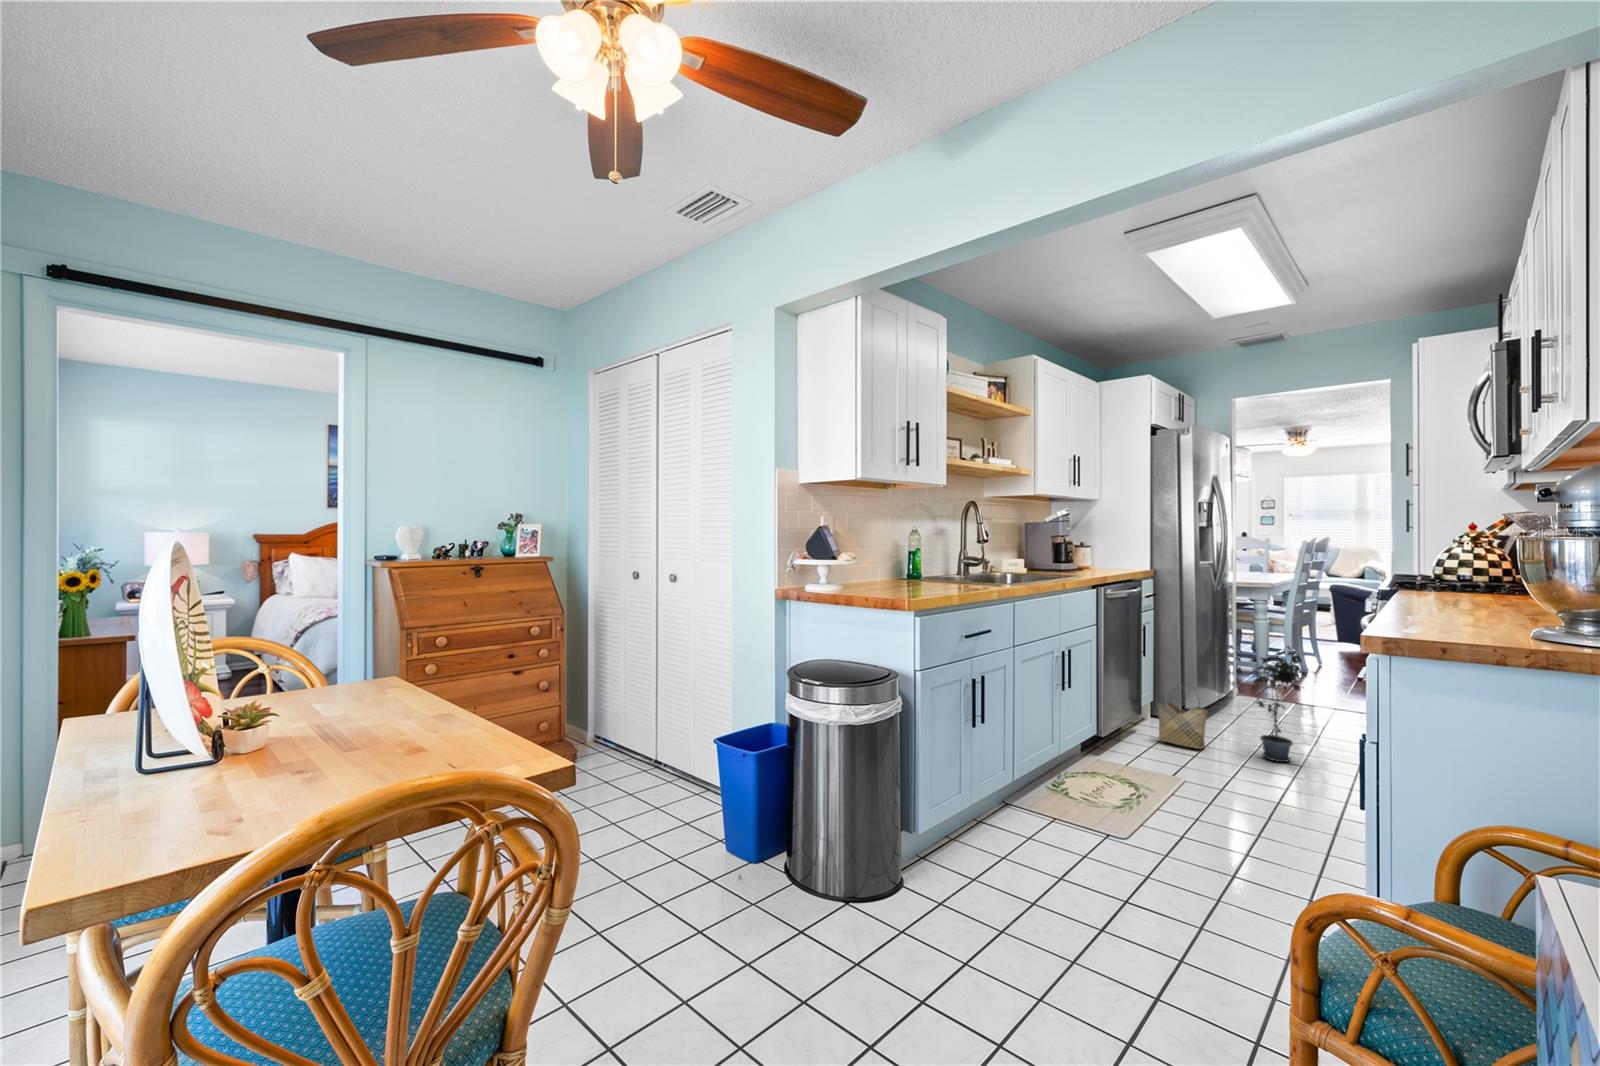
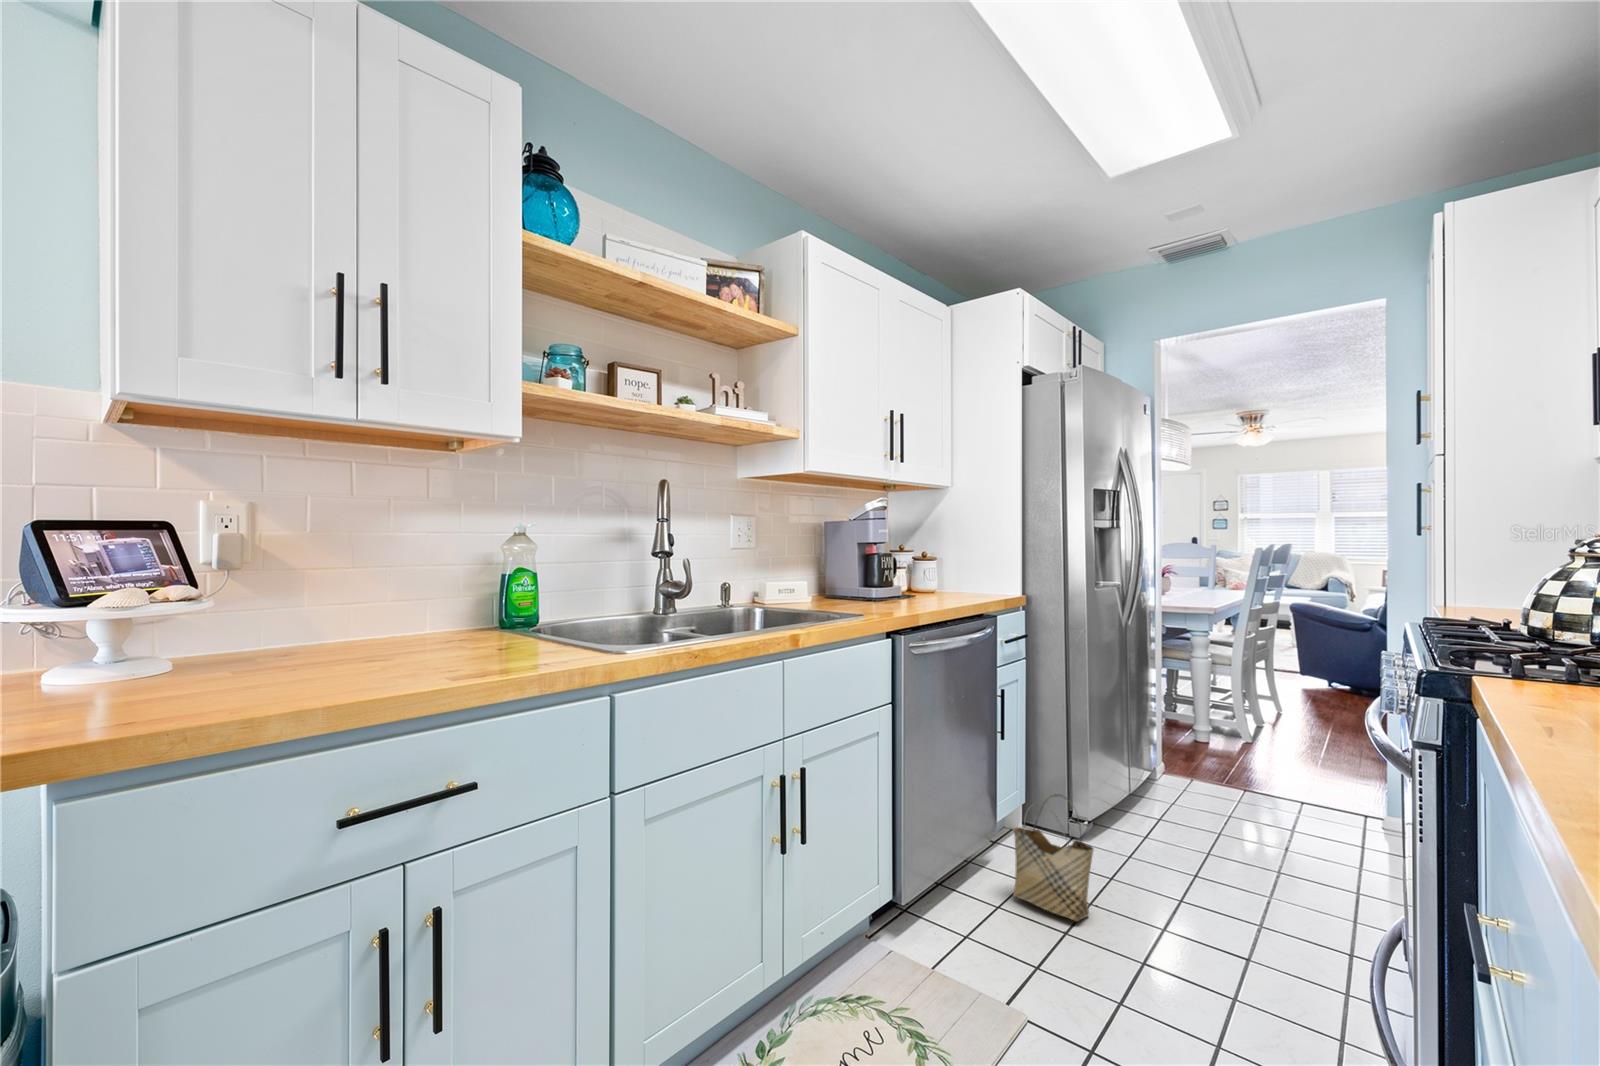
potted plant: present [1255,646,1307,762] -> none [1161,743,1268,962]

